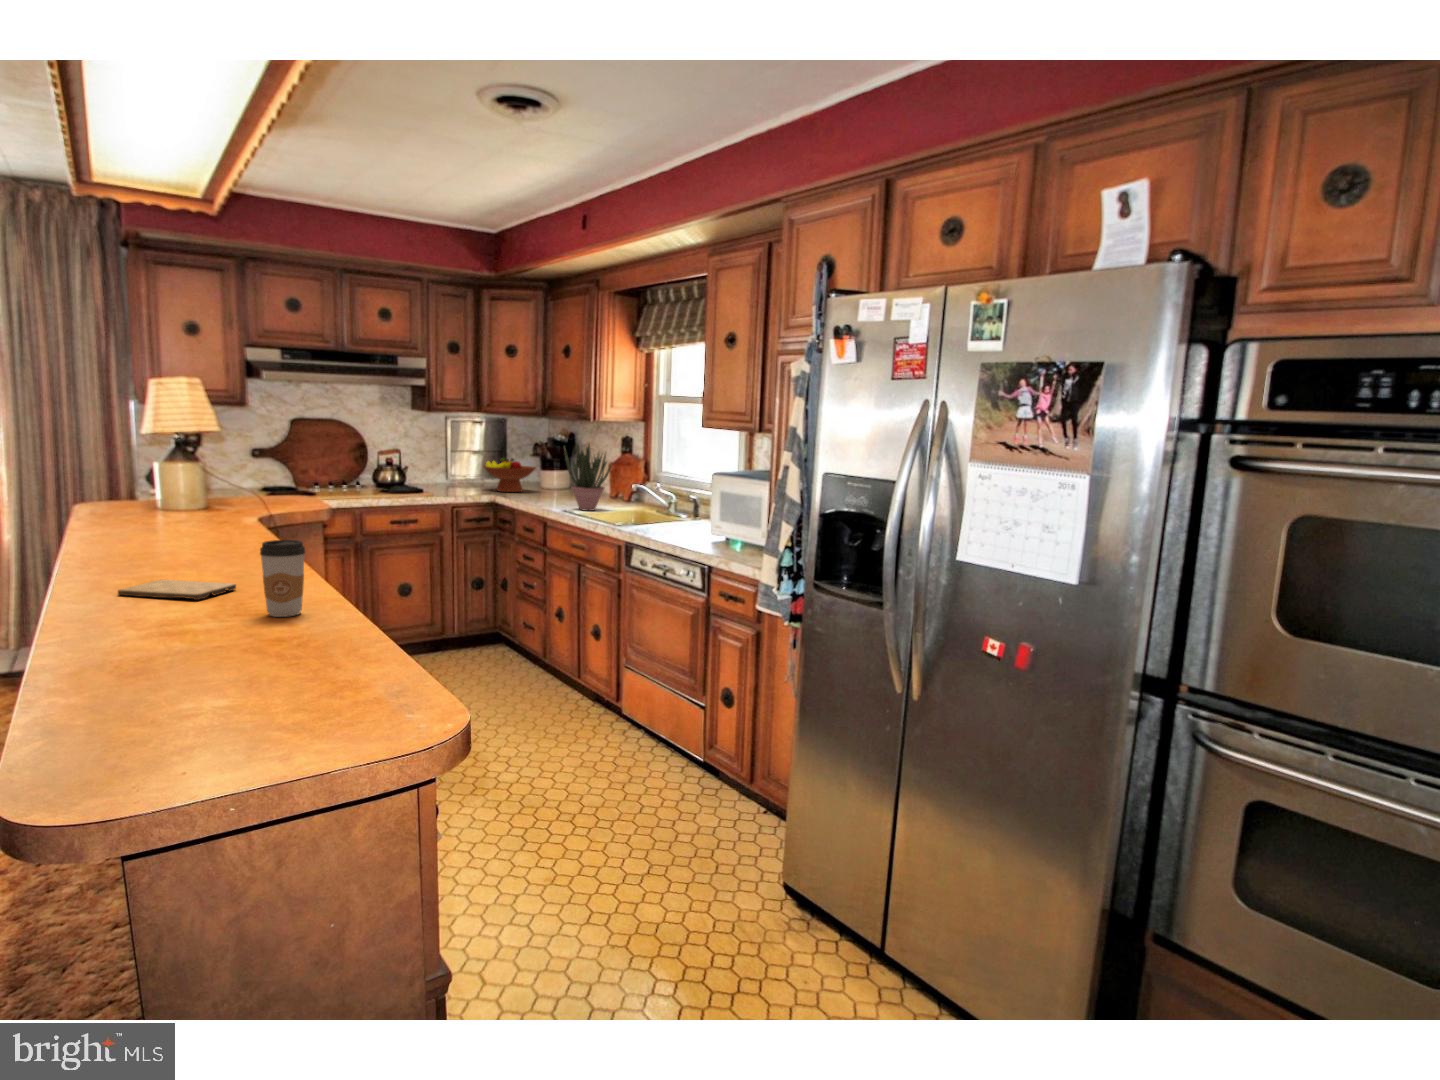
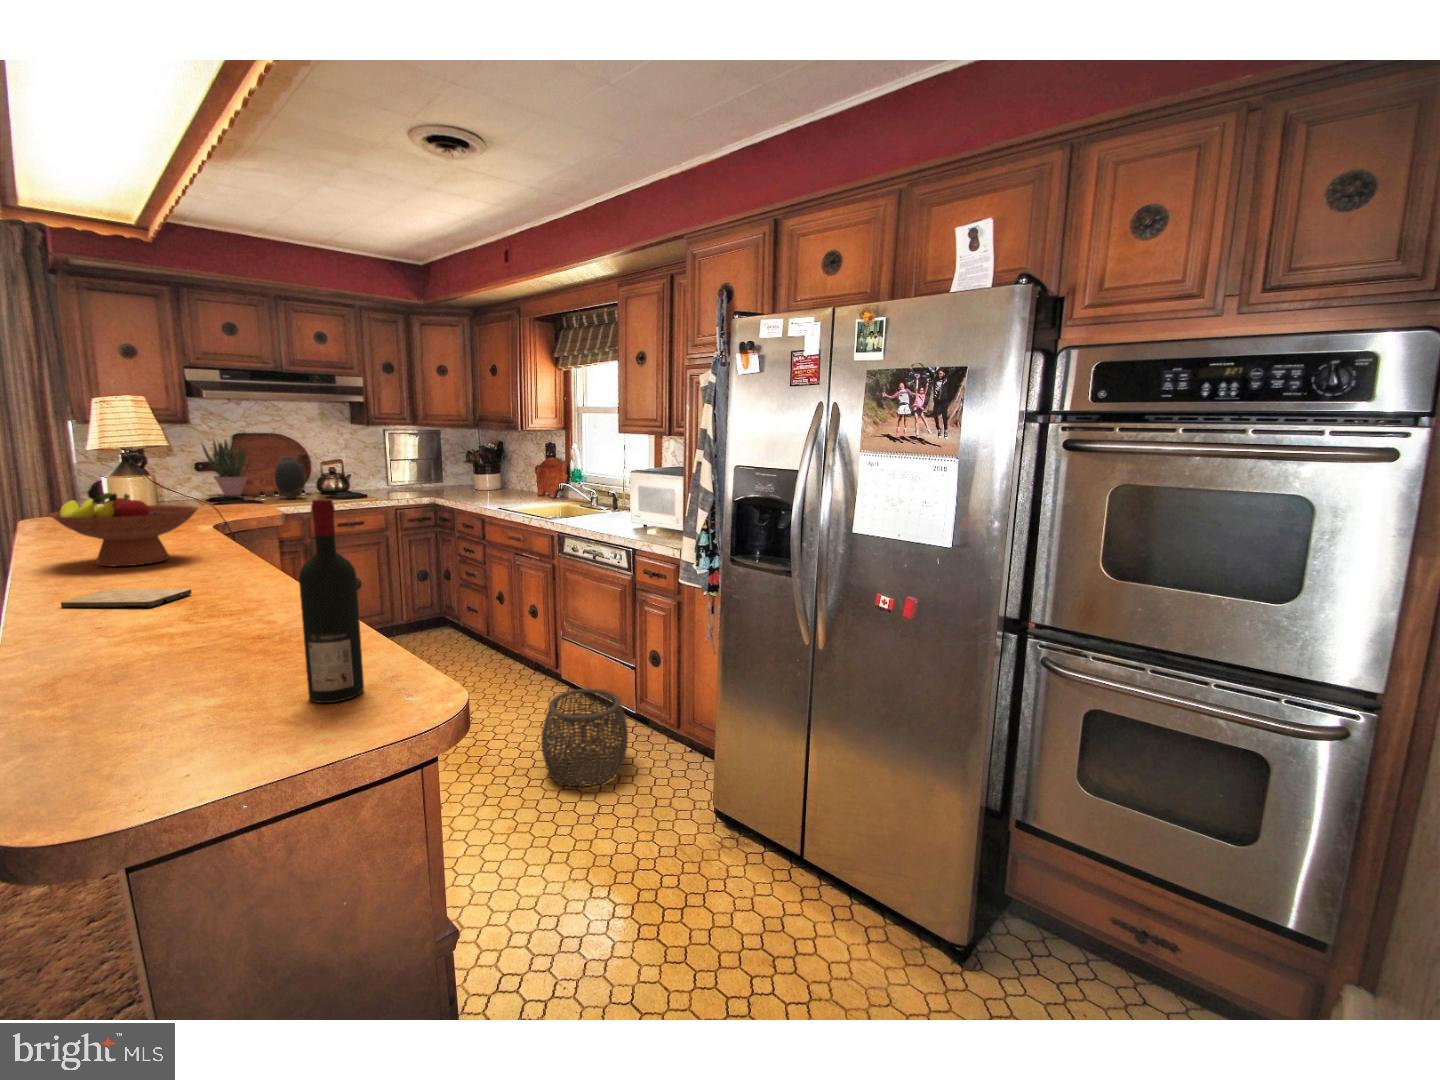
potted plant: present [564,444,611,511] -> present [201,440,250,496]
vase: none [328,445,358,491] -> present [275,457,305,499]
fruit bowl: present [484,458,536,492] -> present [49,493,198,566]
wine bottle: none [332,498,389,707] -> present [299,499,364,703]
coffee cup: present [260,540,305,617] -> none [215,544,264,618]
woven basket: none [589,727,691,842] -> present [541,689,628,787]

